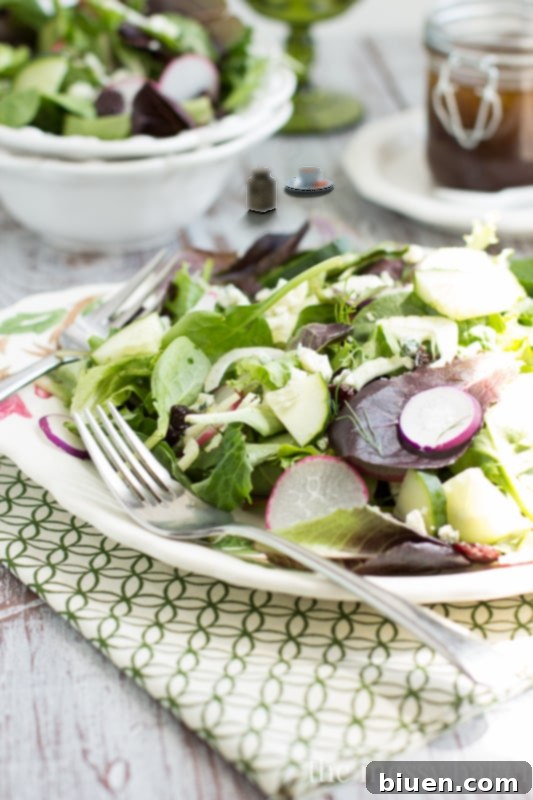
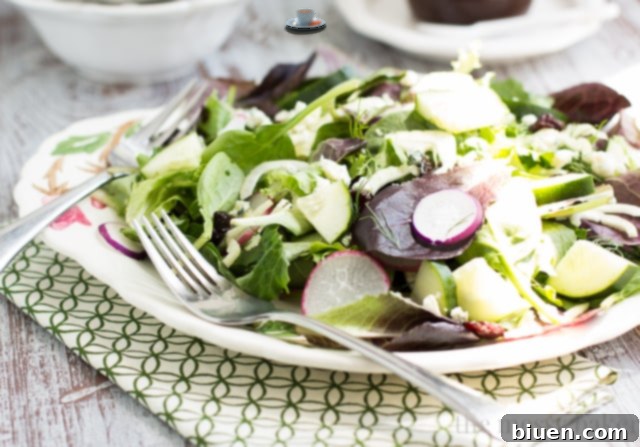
salt shaker: present [247,167,276,212] -> none [254,9,279,48]

